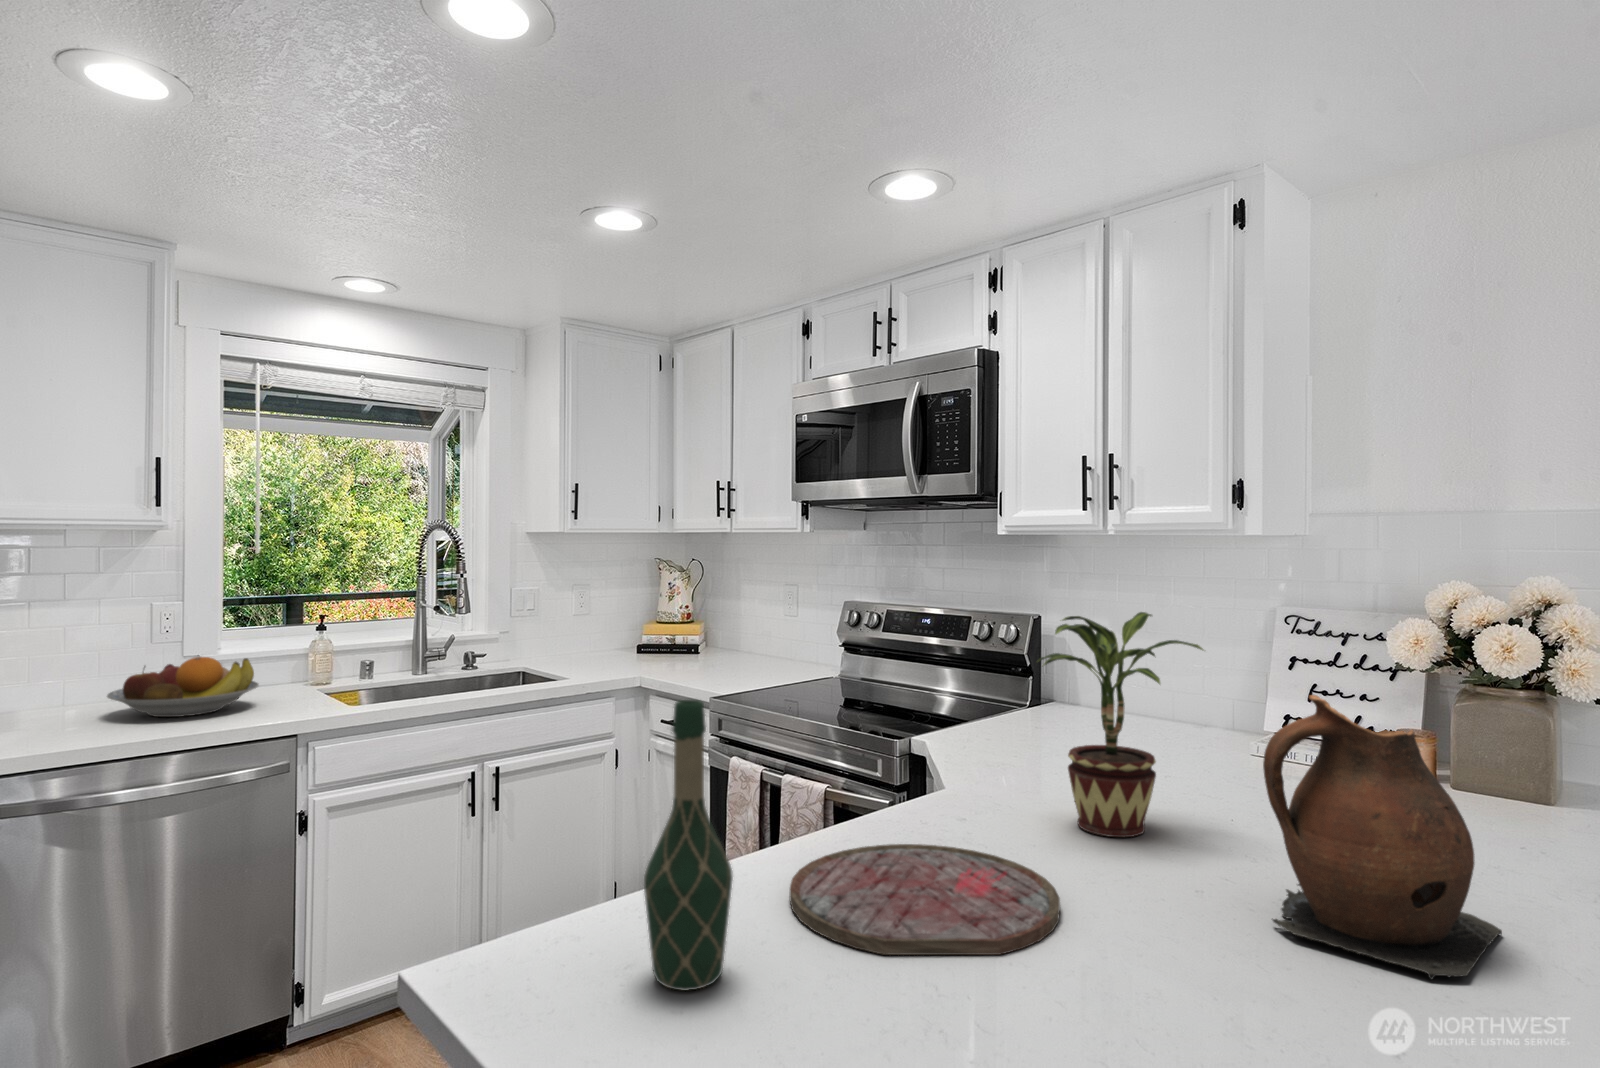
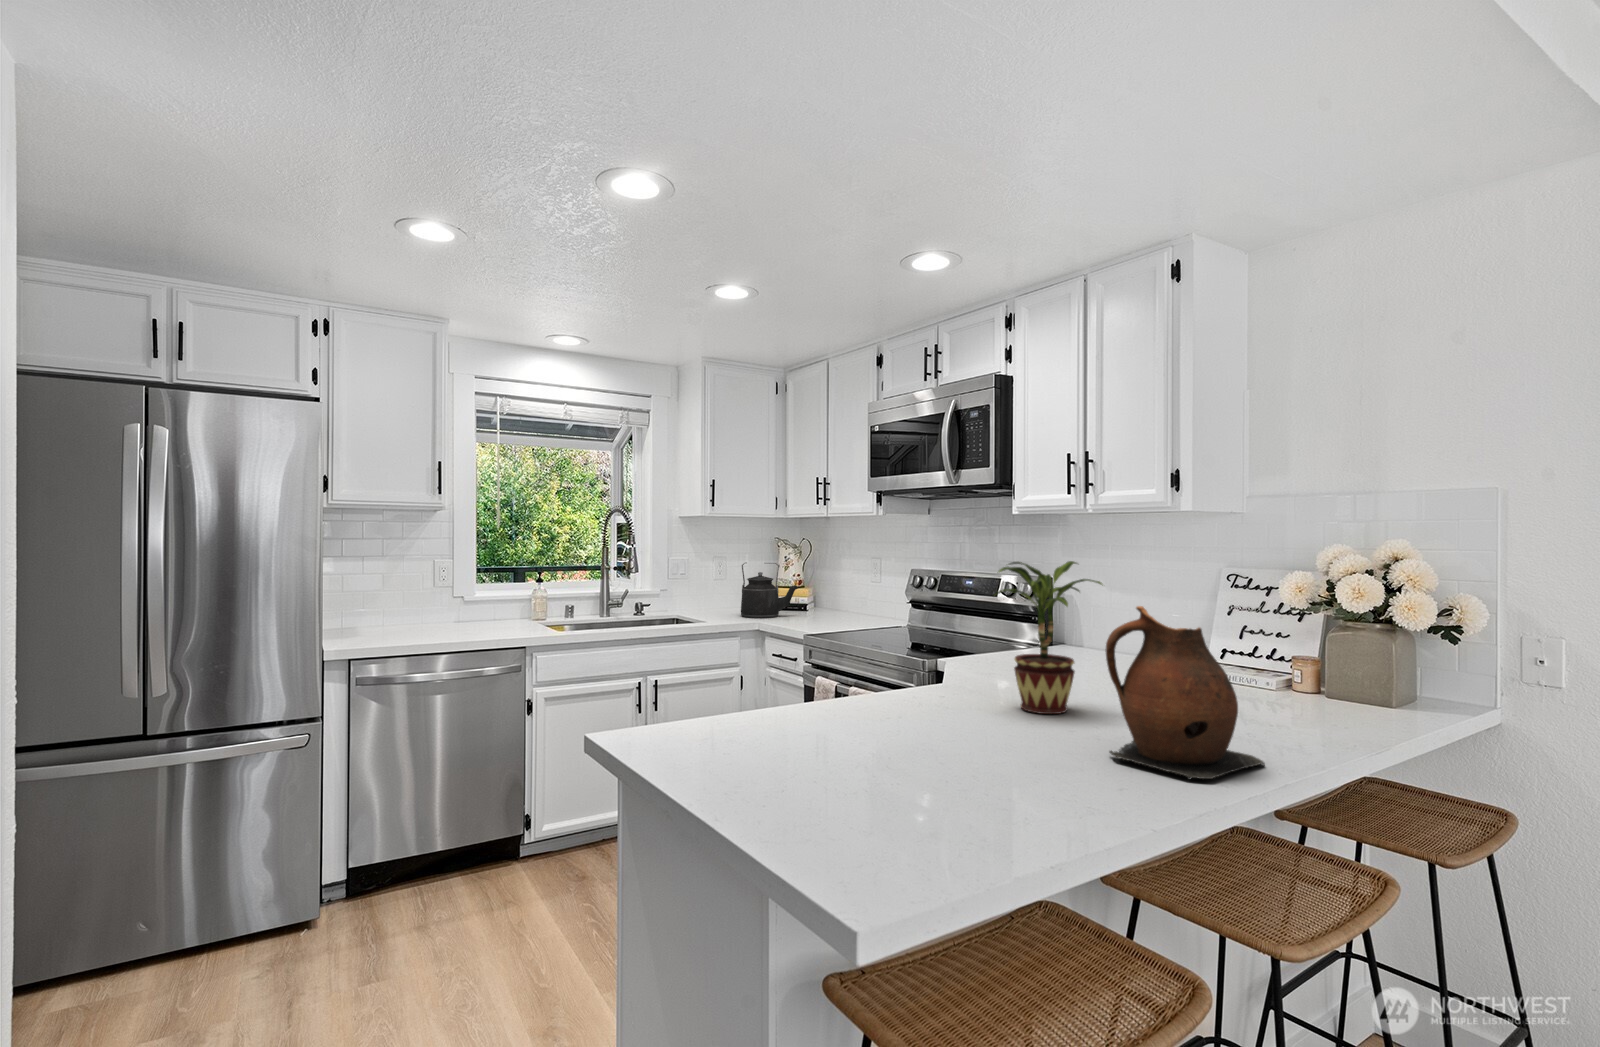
kettle: none [612,594,689,669] -> present [741,563,798,618]
fruit bowl: present [107,657,259,717] -> none [403,597,497,637]
wine bottle: present [644,700,733,990] -> none [703,596,755,762]
cutting board: present [790,844,1060,955] -> none [804,708,975,759]

